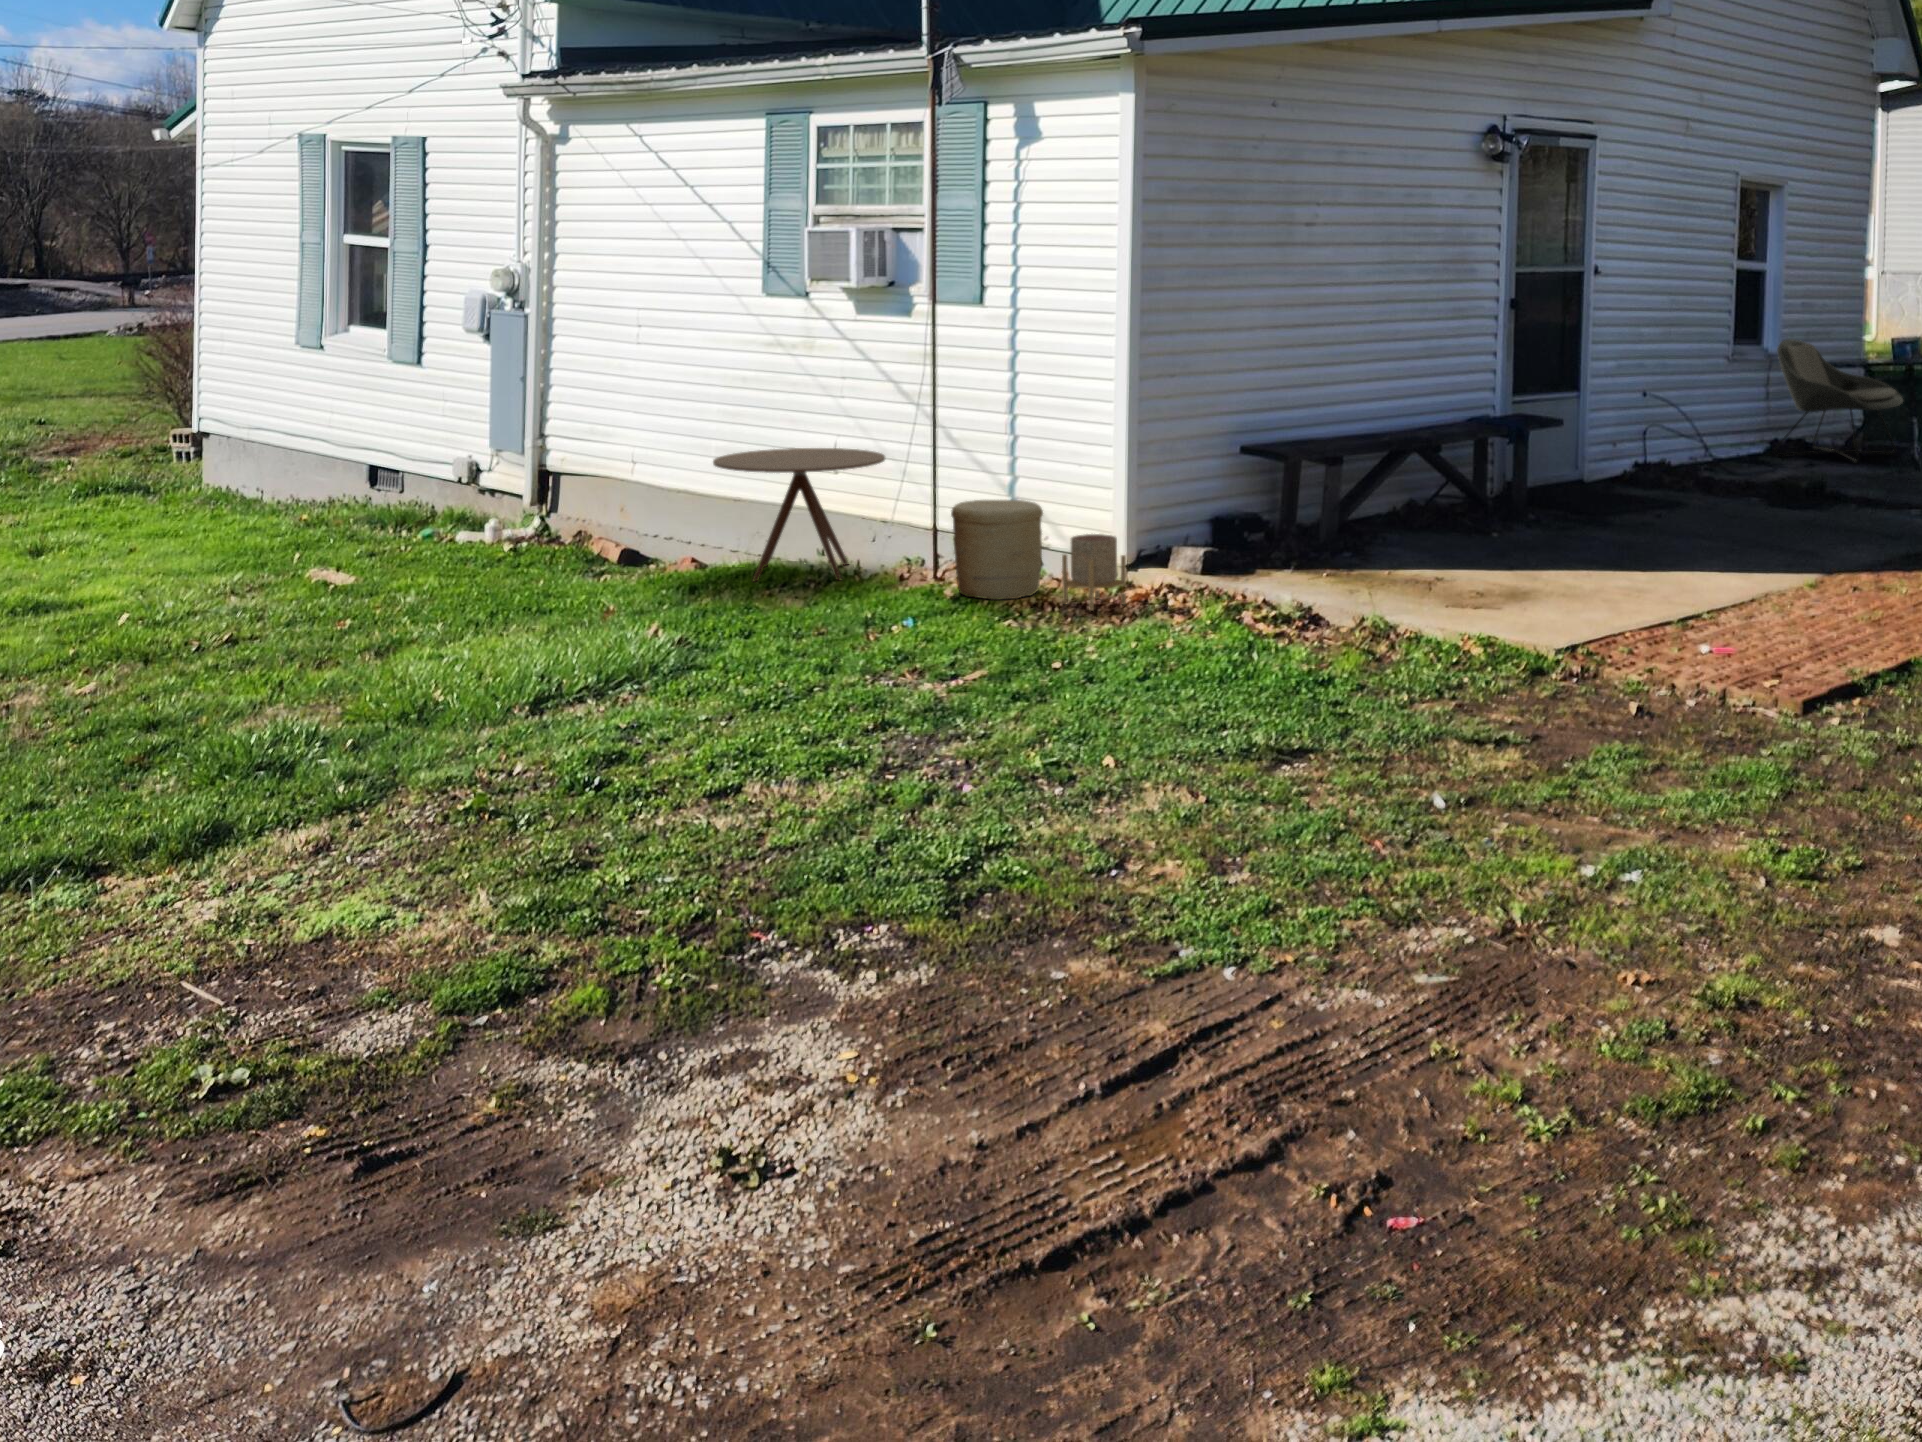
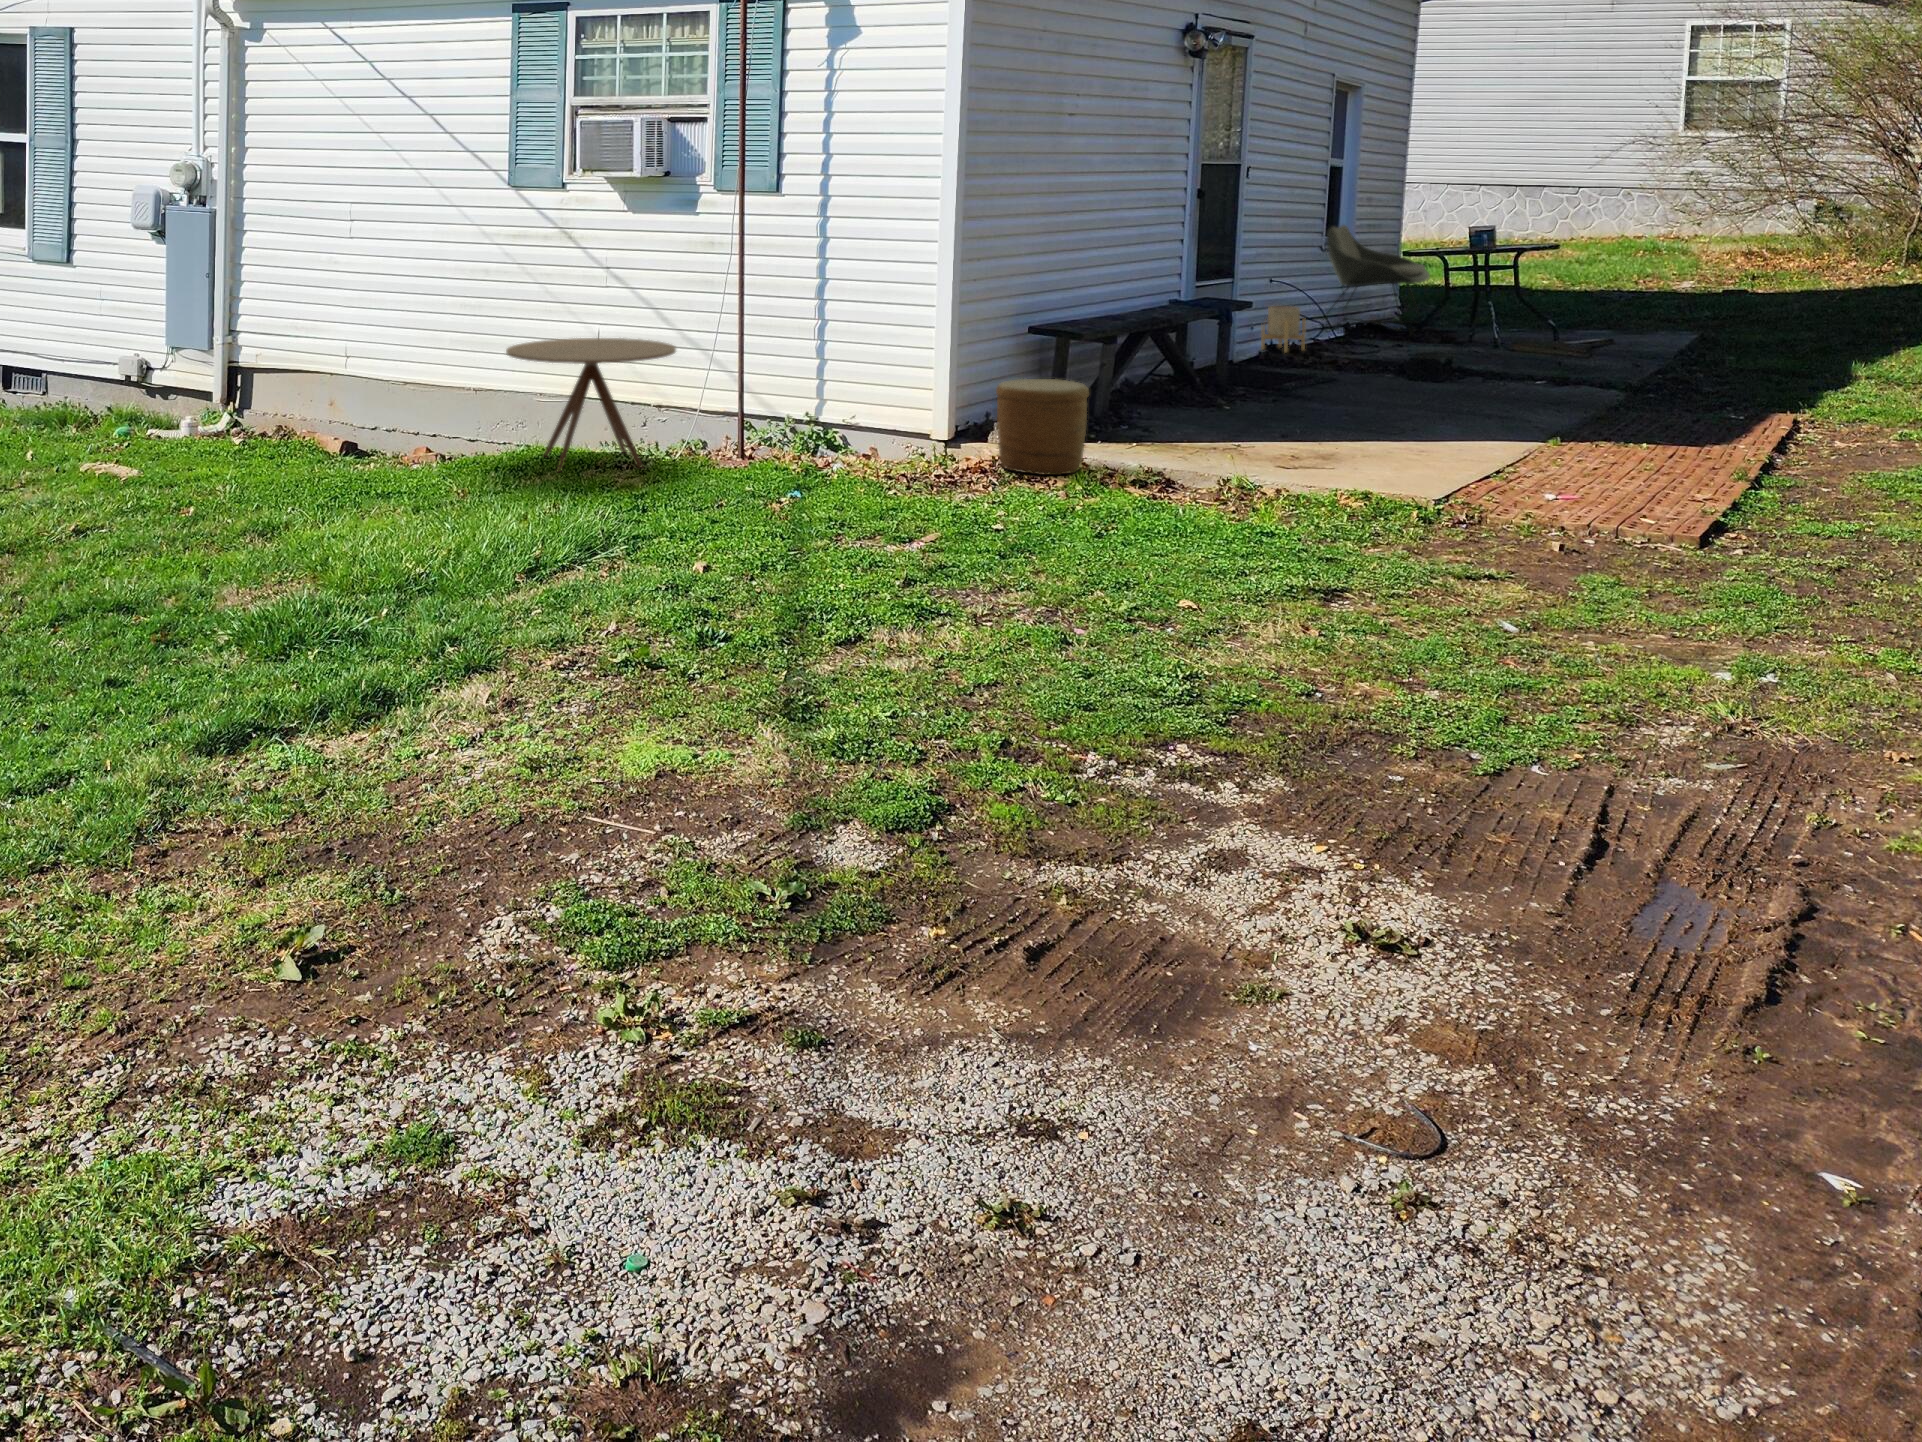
woven basket: present [951,500,1043,600] -> present [996,379,1089,475]
planter: present [1062,534,1126,611] -> present [1261,306,1306,352]

